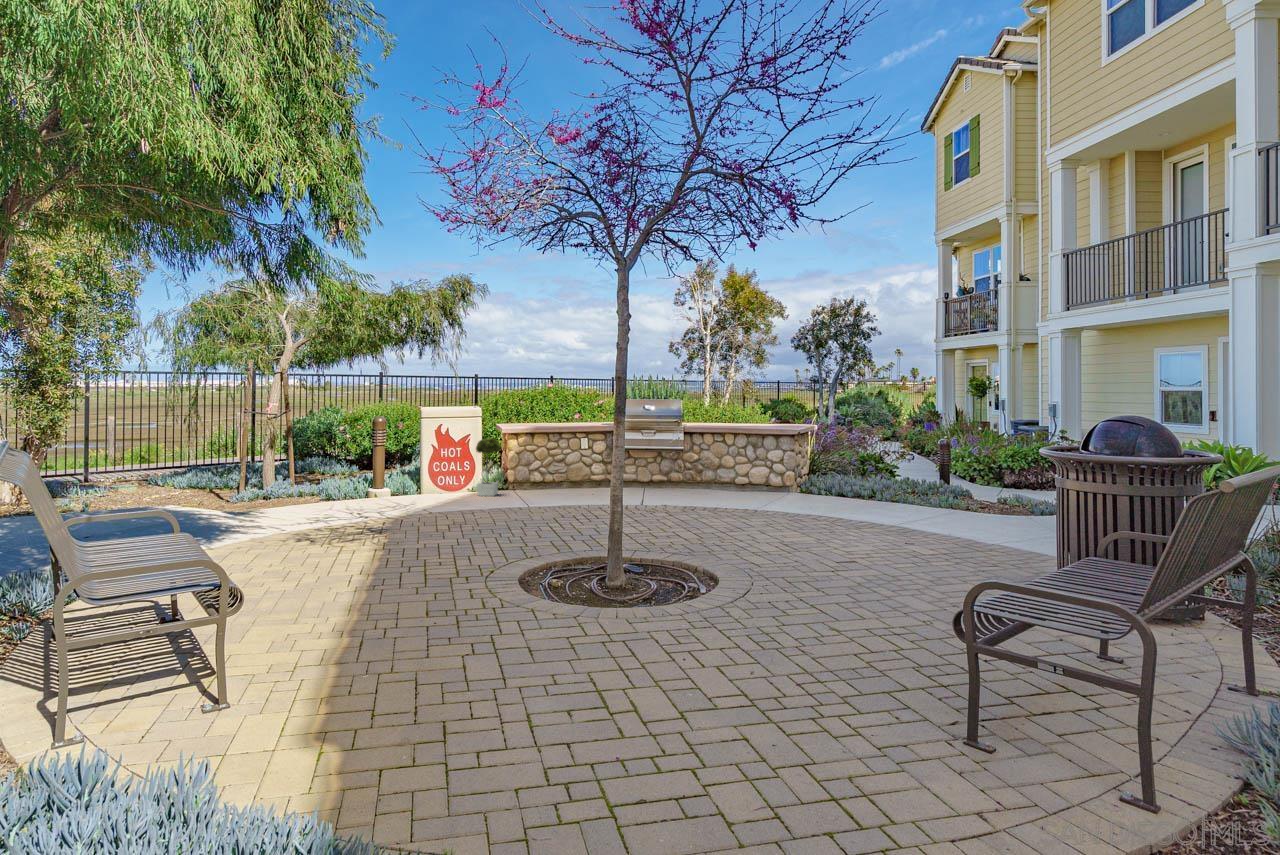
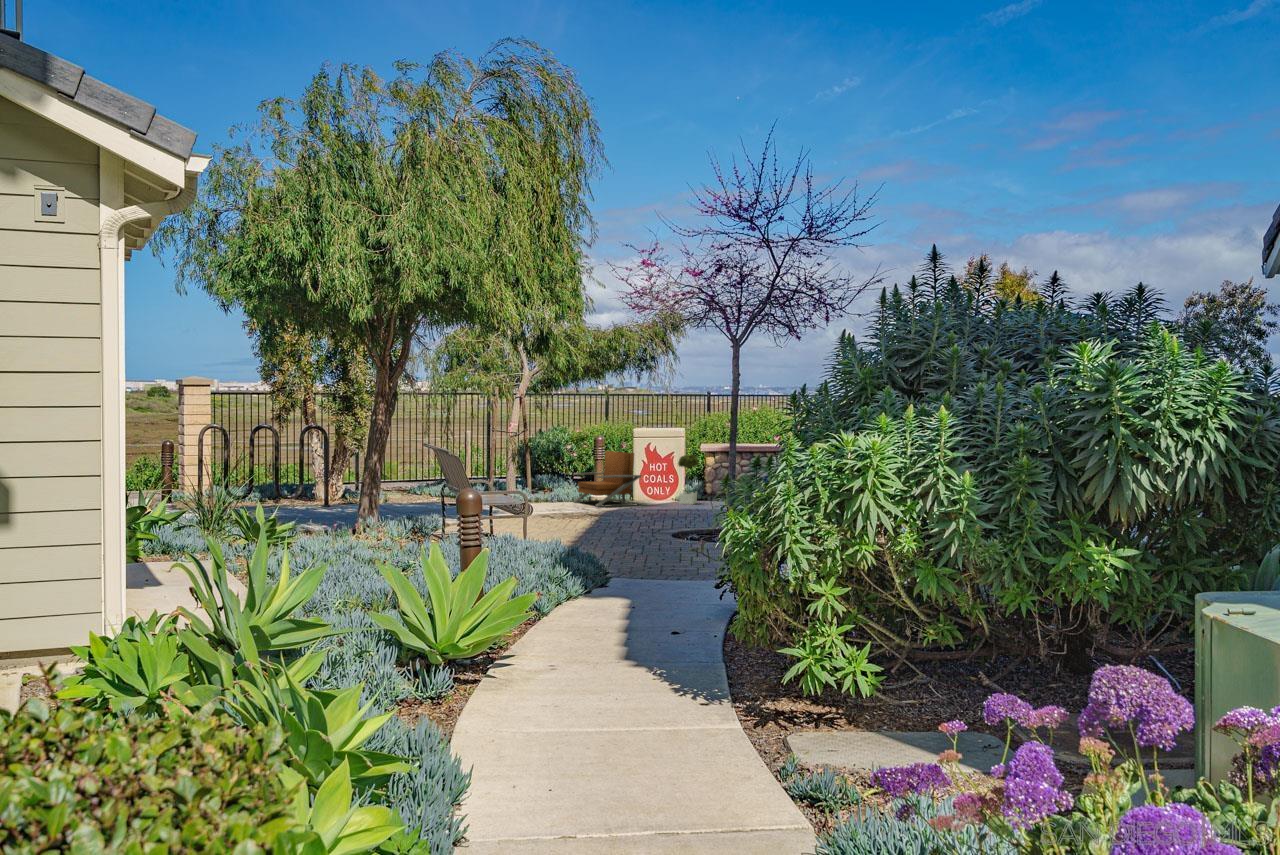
lounge chair: none [345,434,431,505] -> present [574,451,641,507]

